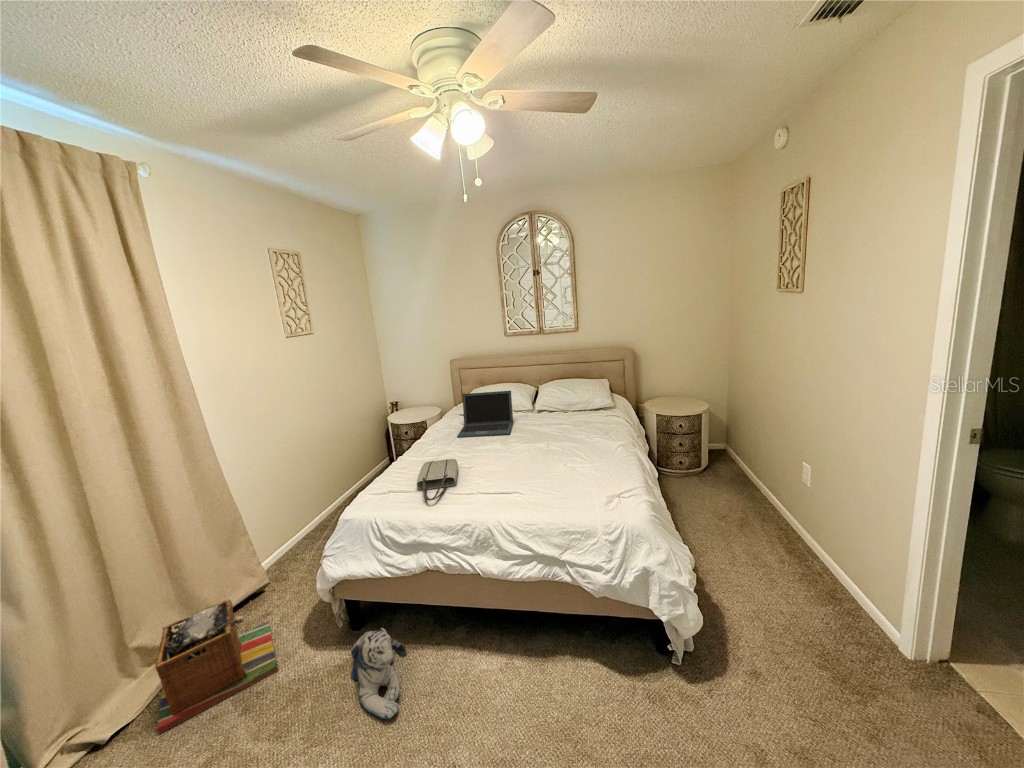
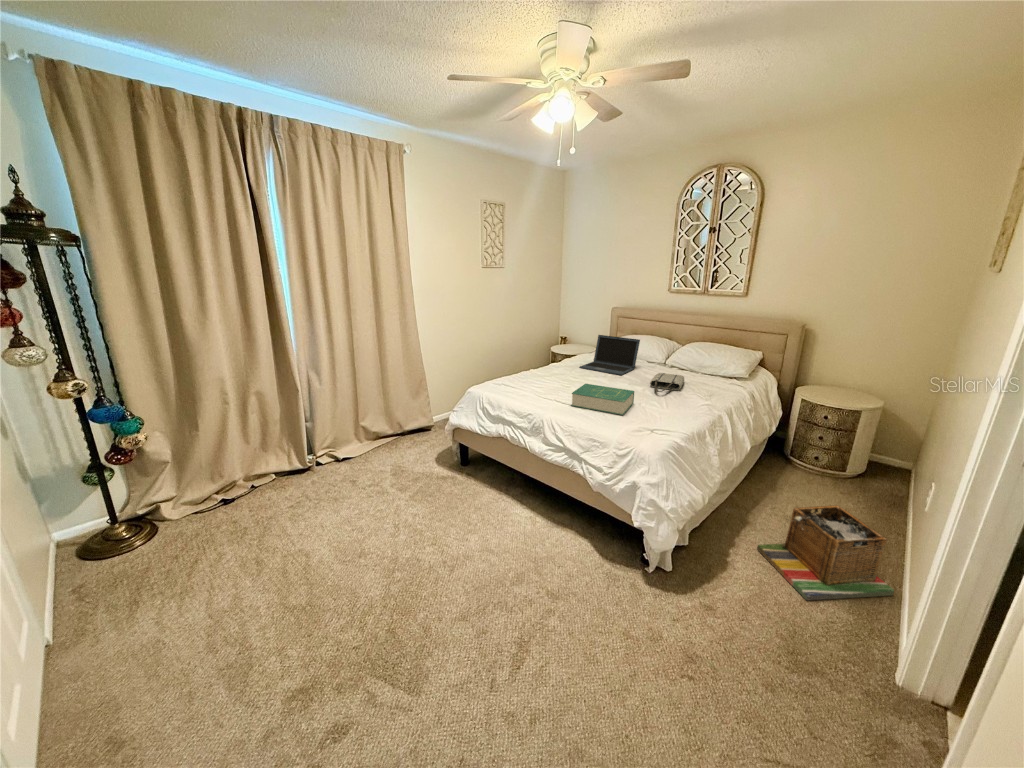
book: none [502,452,571,494] -> present [571,384,634,415]
tote bag: present [417,459,458,500] -> present [650,373,684,392]
laundry basket: present [155,599,278,734] -> present [757,505,894,600]
plush toy: present [351,628,406,720] -> none [444,460,482,508]

